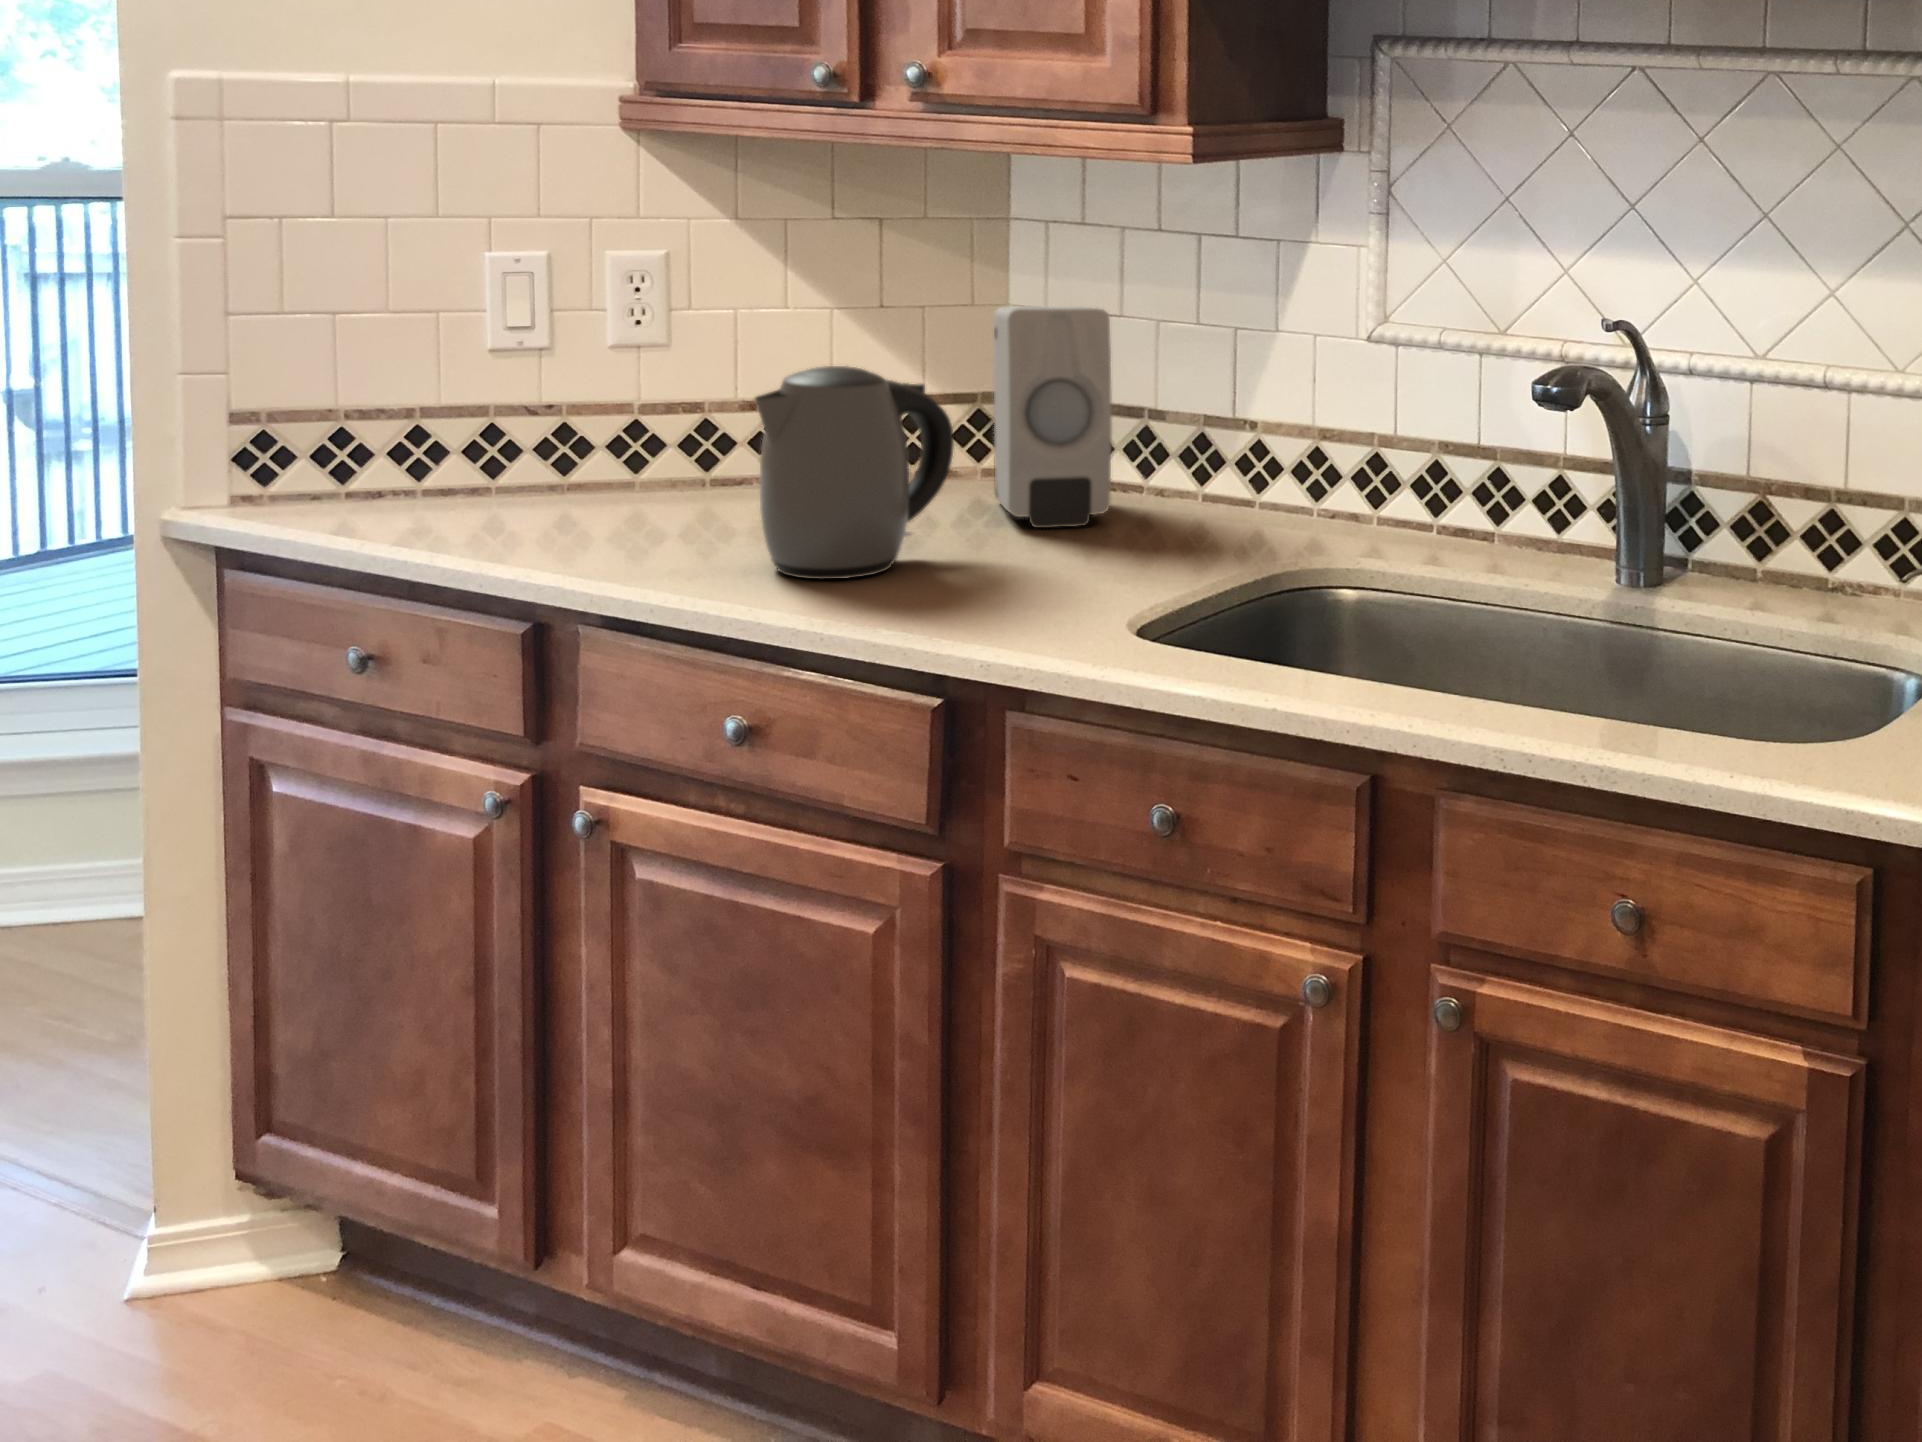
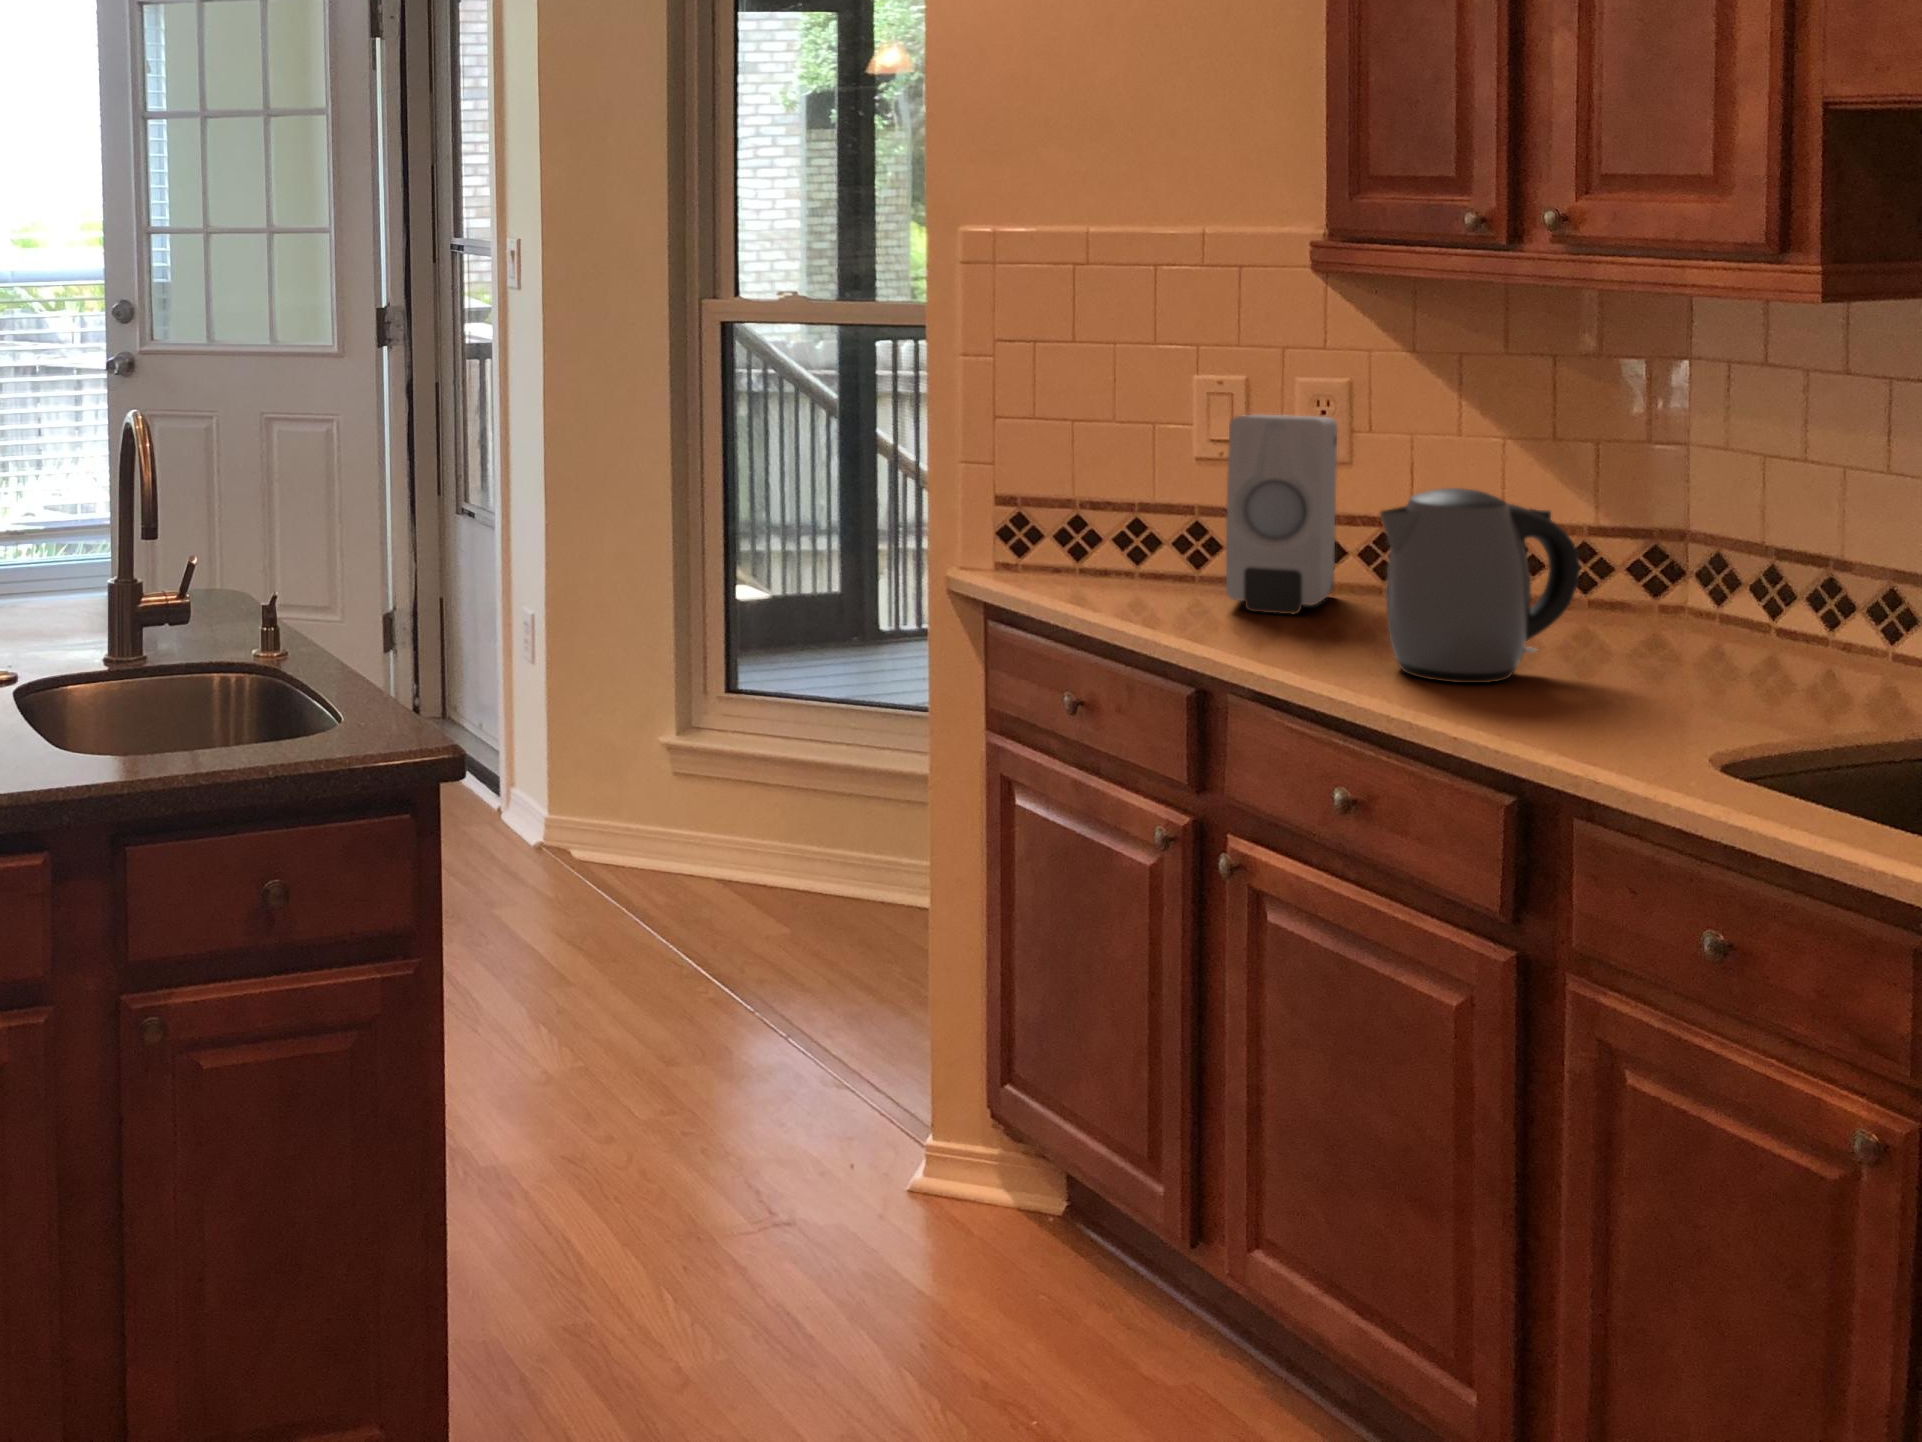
soap dispenser: present [994,306,1112,528] -> present [1226,415,1337,614]

